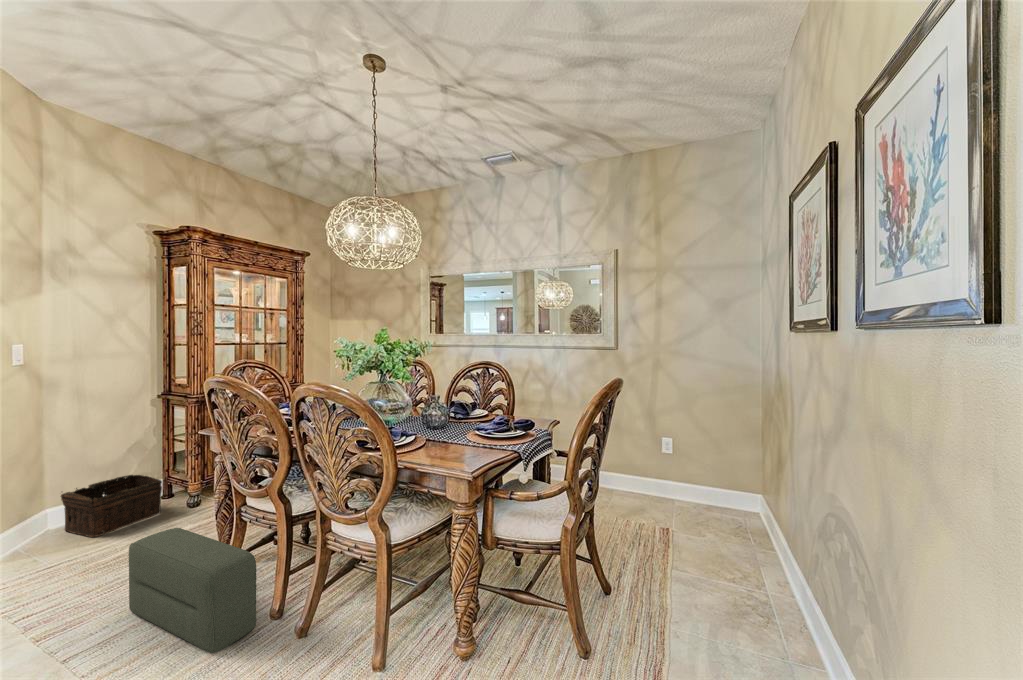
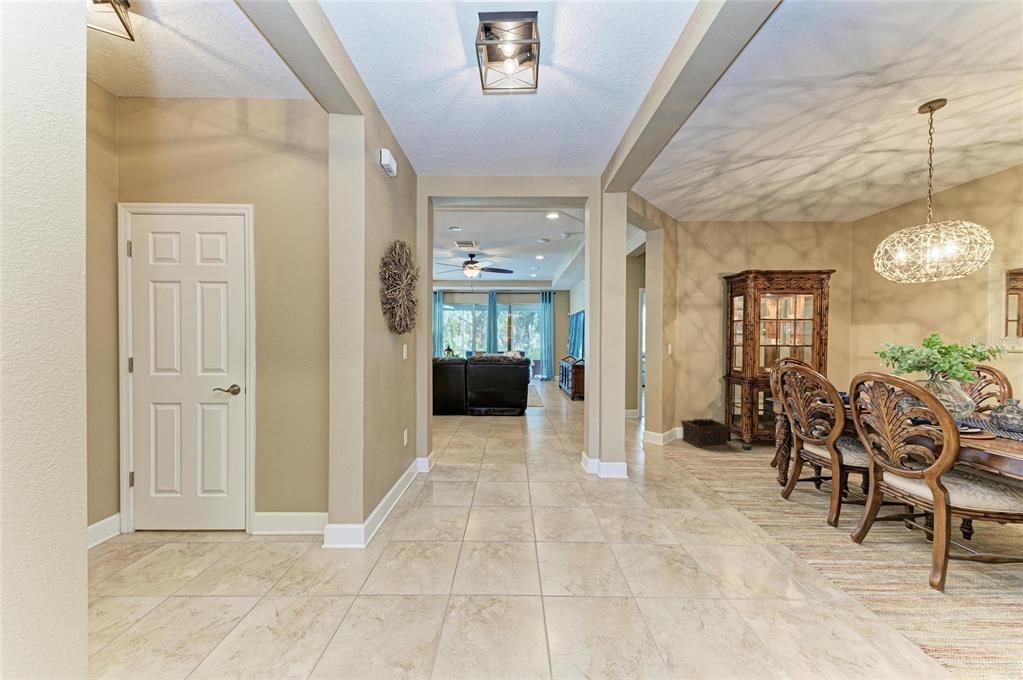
pouf: present [129,528,256,653] -> none [732,449,816,525]

